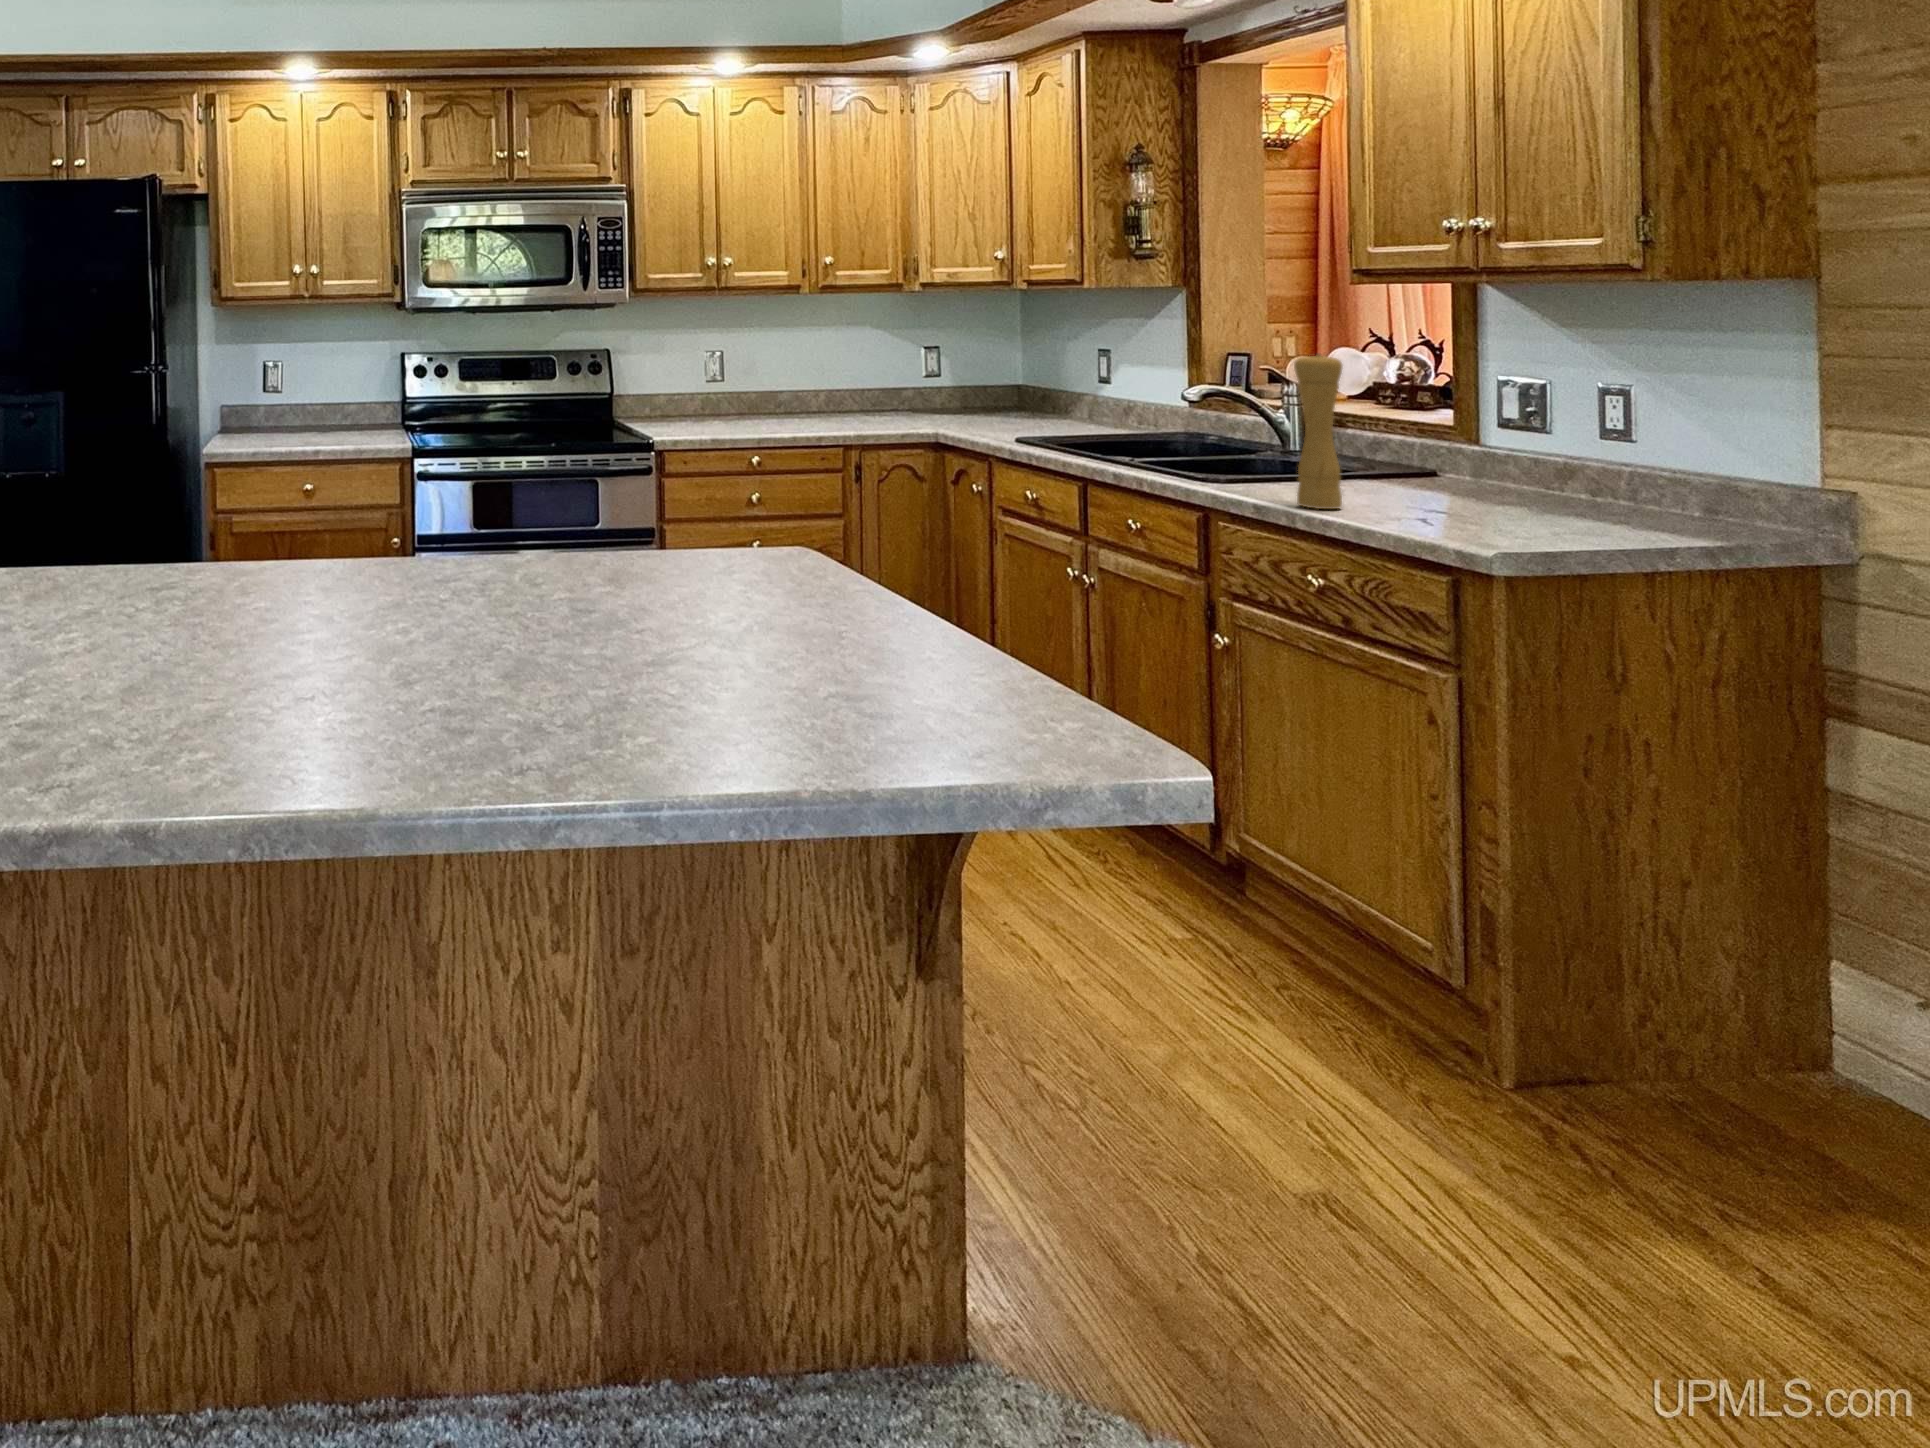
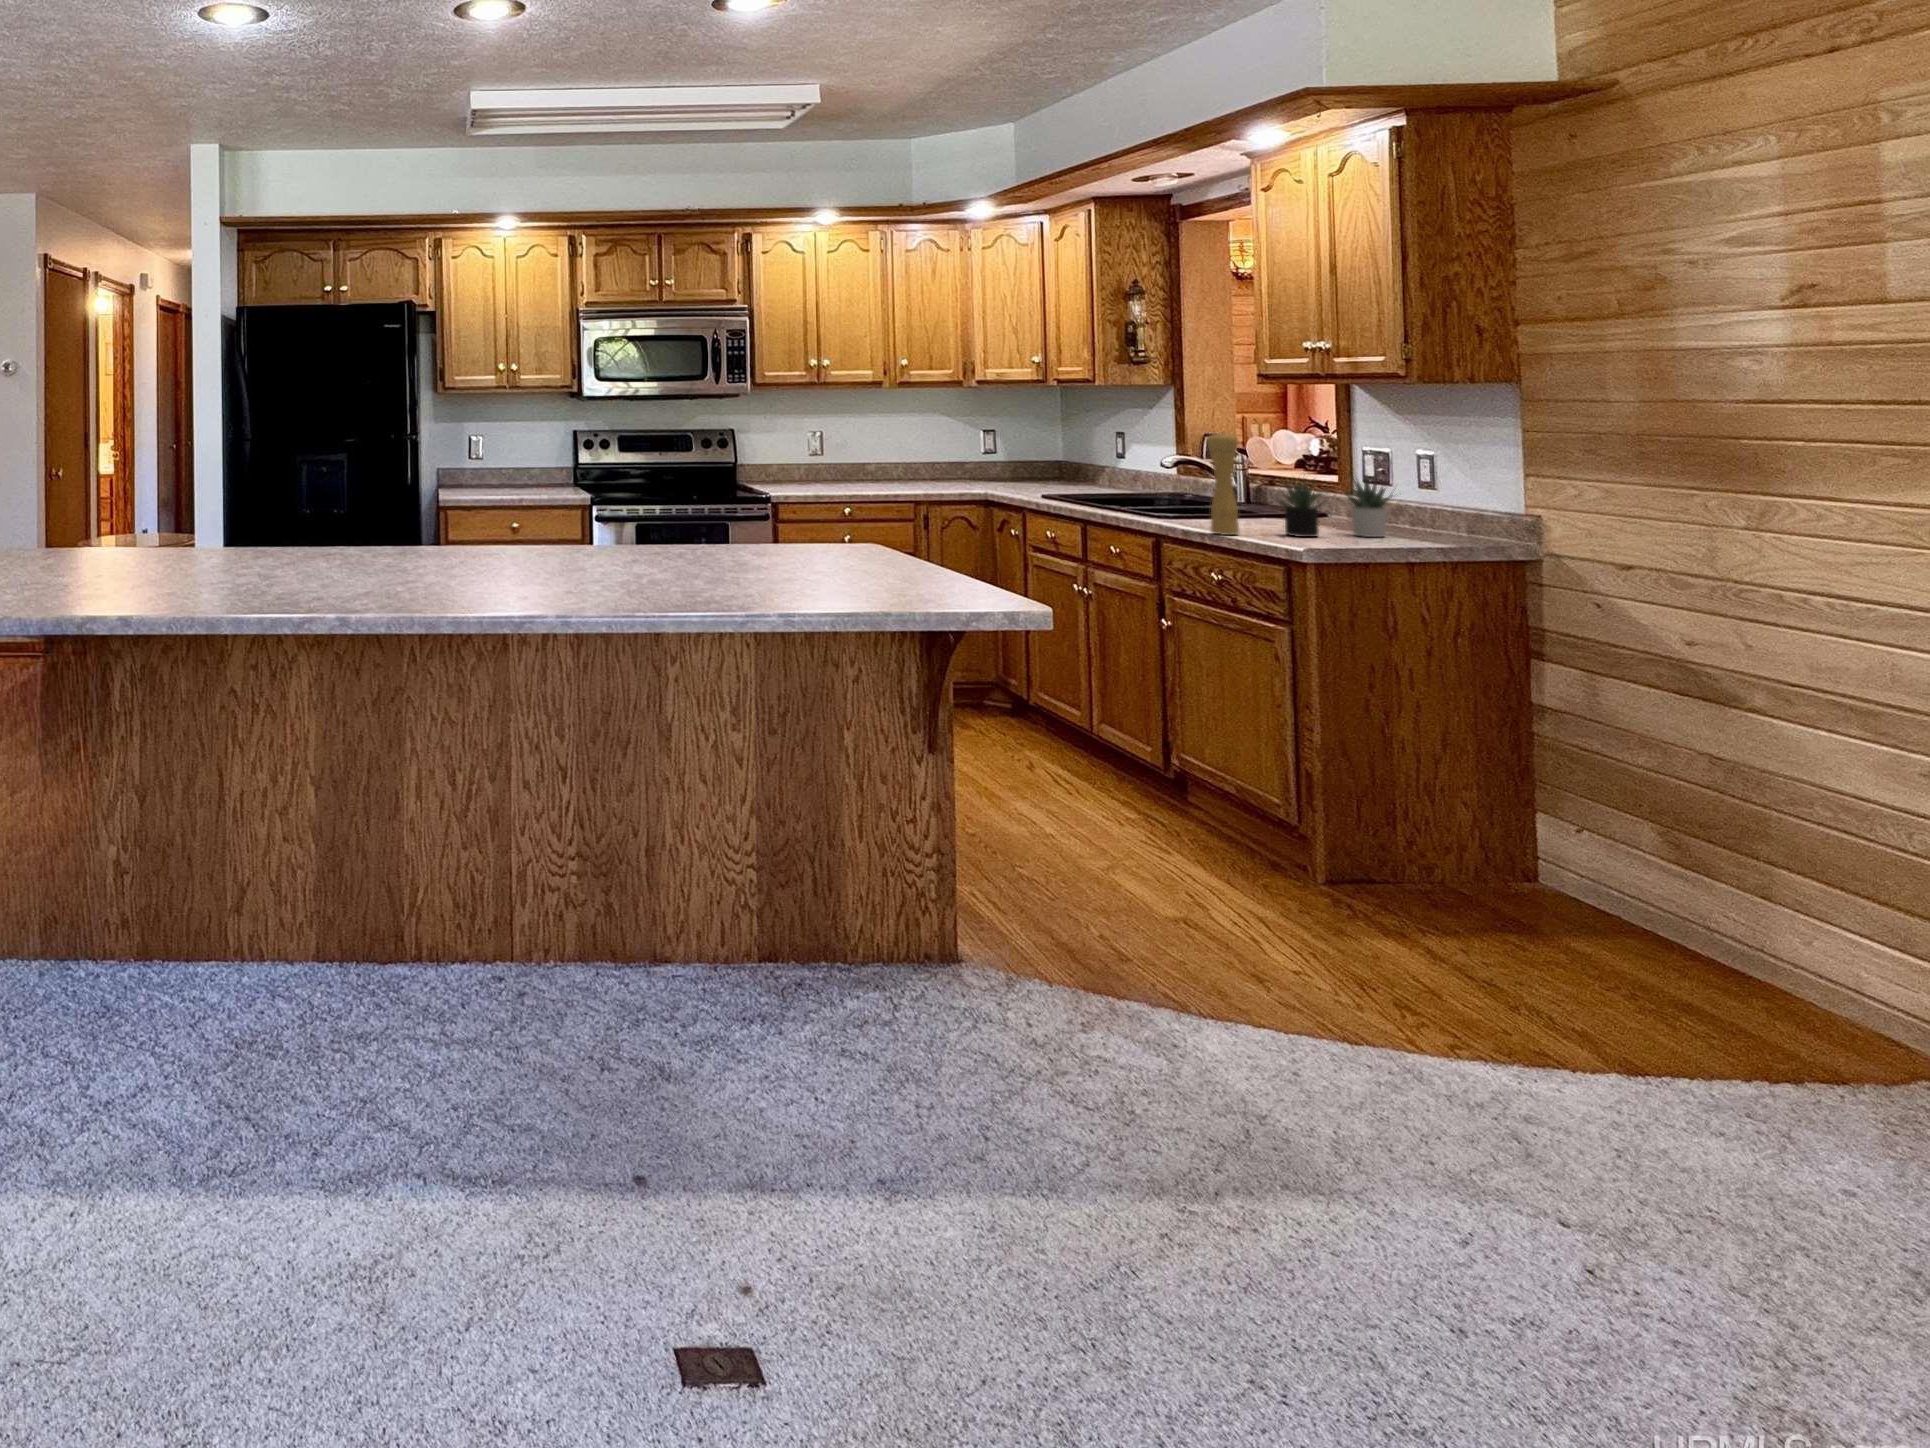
succulent plant: none [1381,408,1590,513] -> present [1277,476,1393,537]

